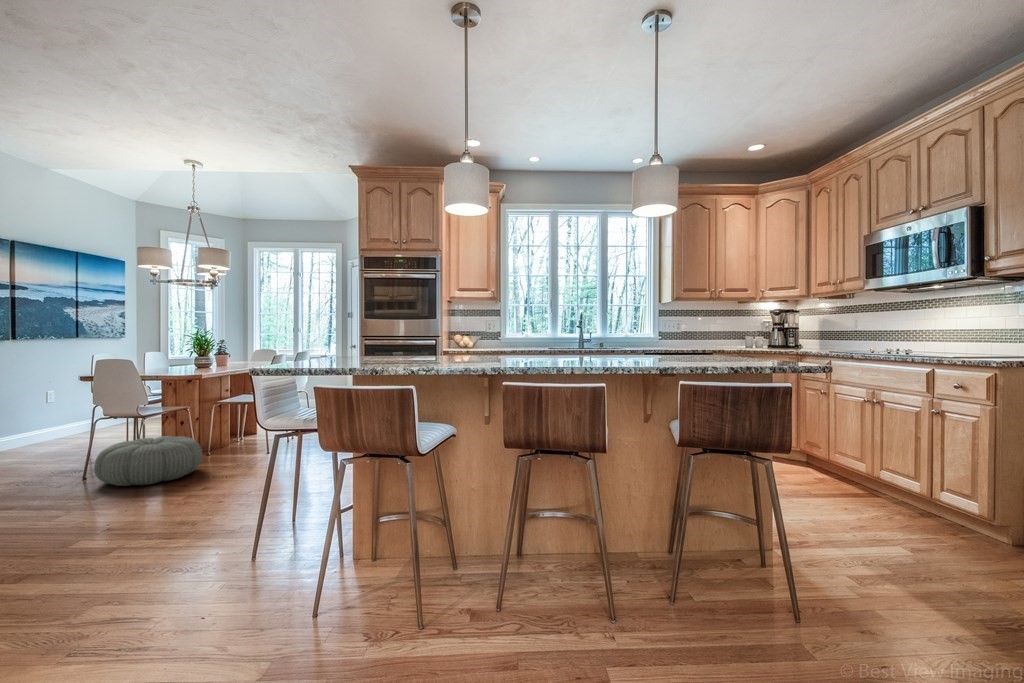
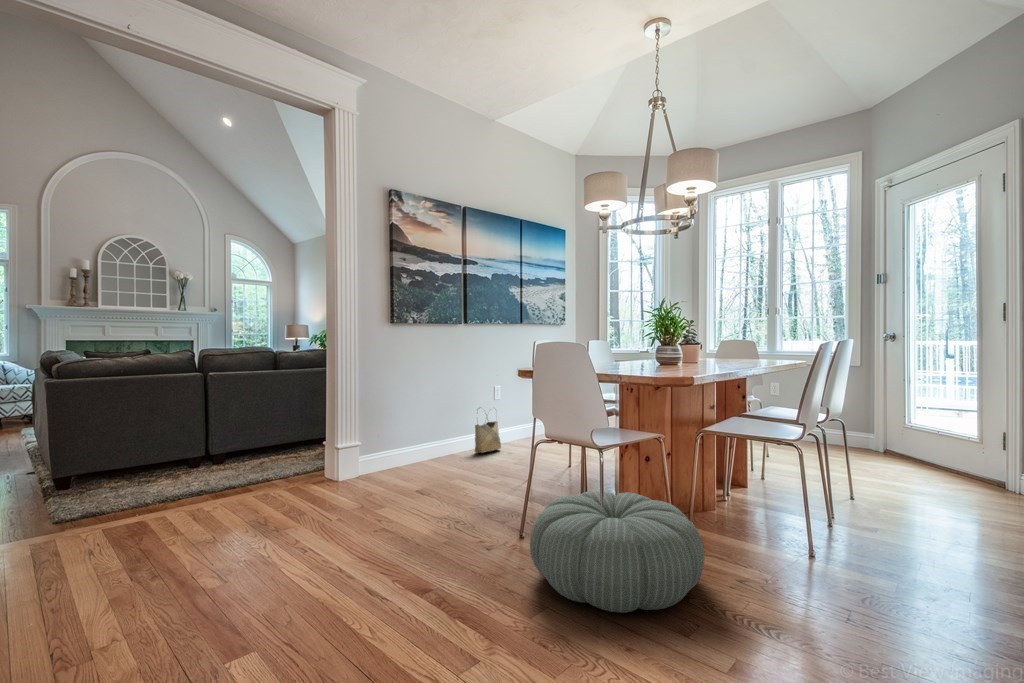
woven basket: none [22,408,54,448] -> present [475,421,501,453]

